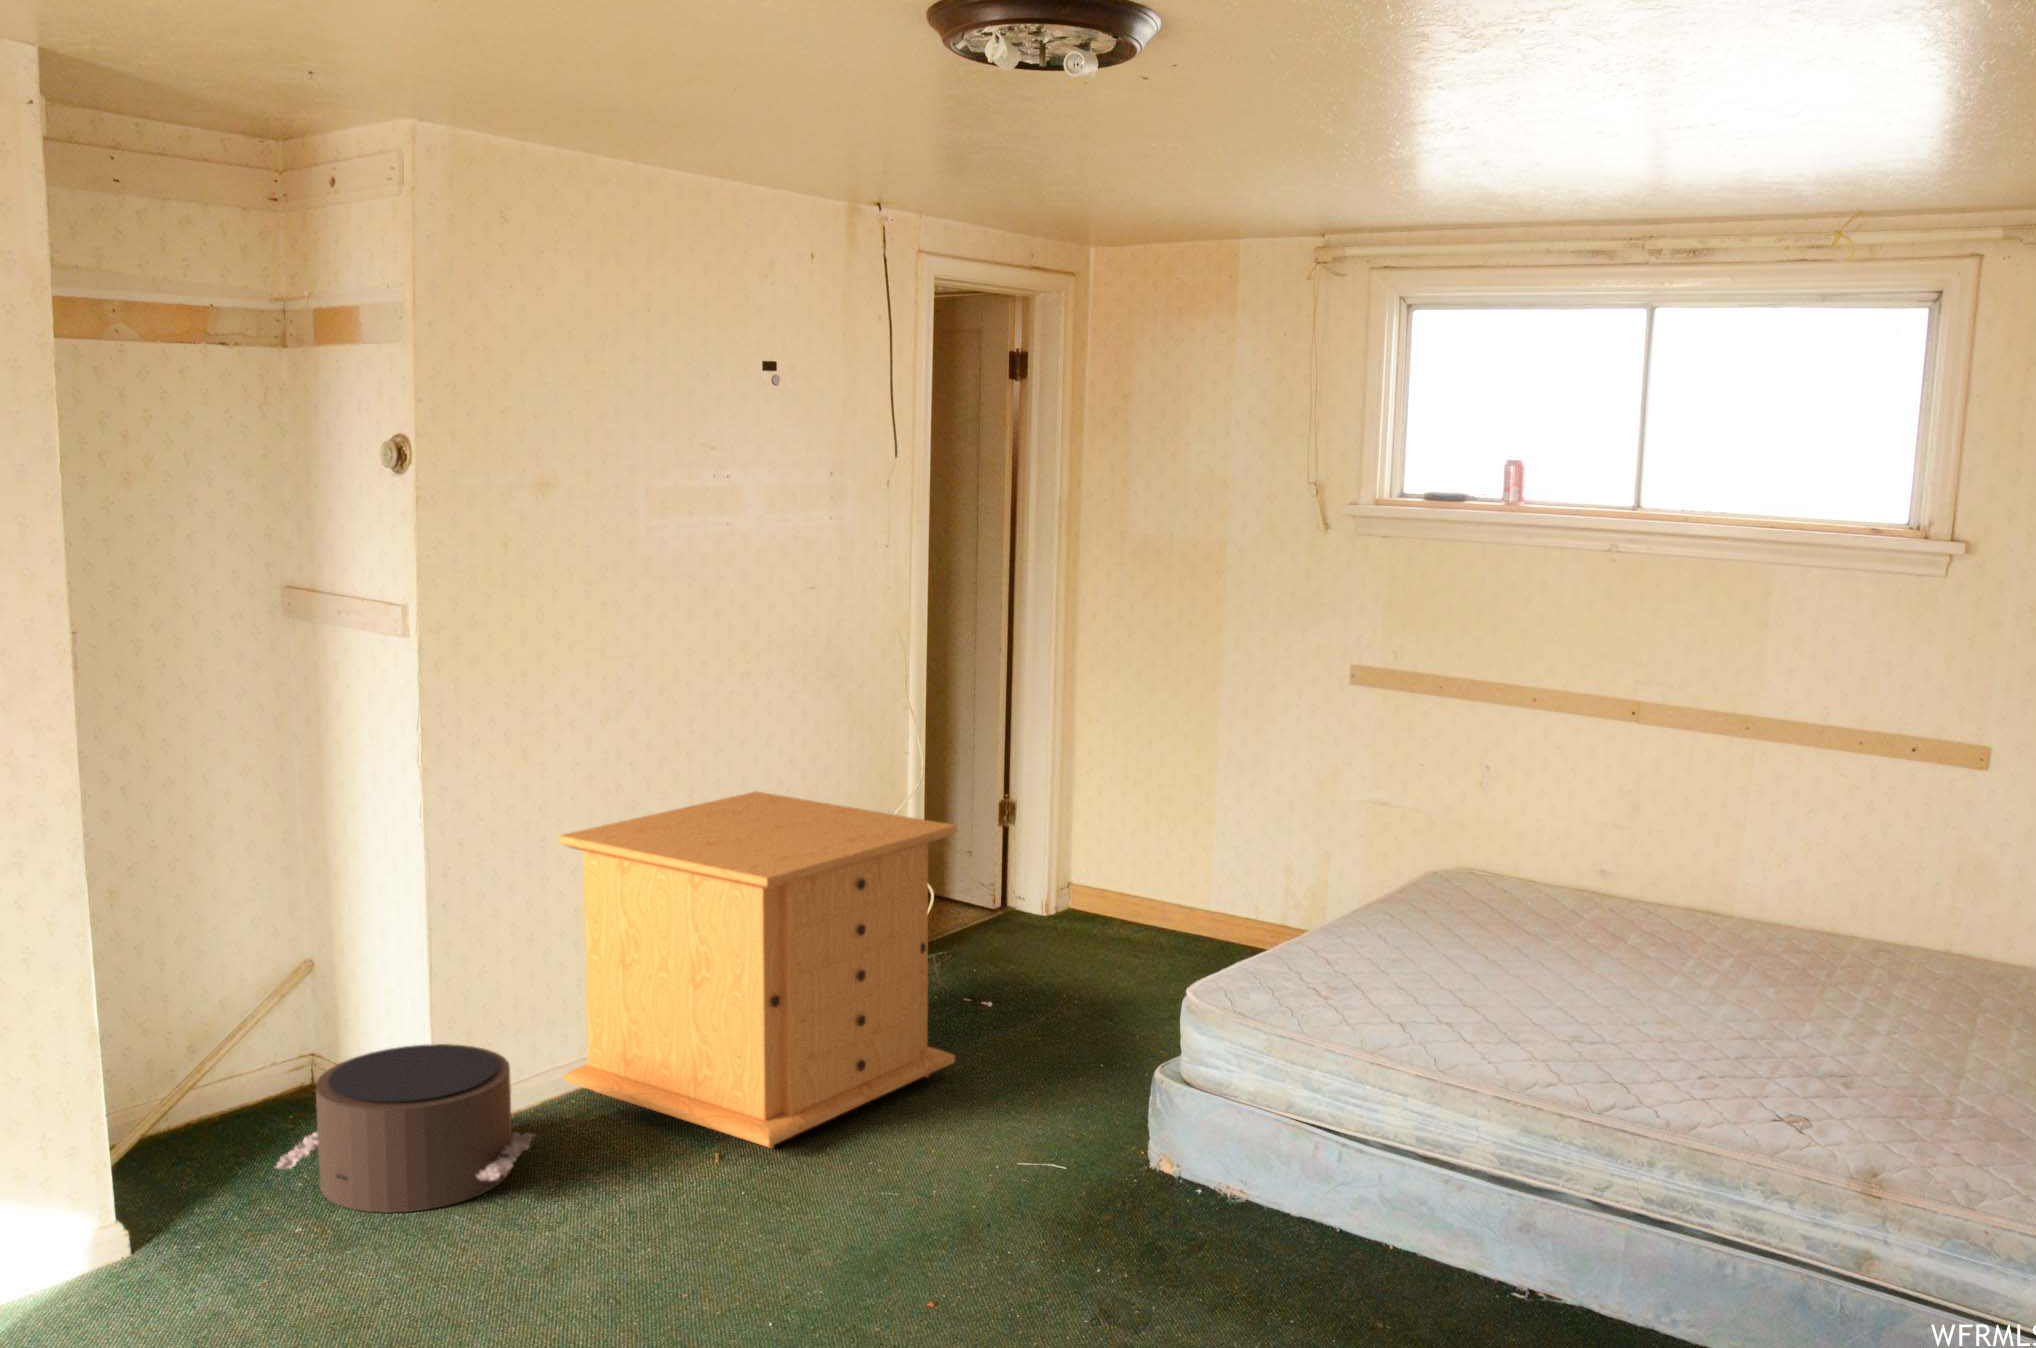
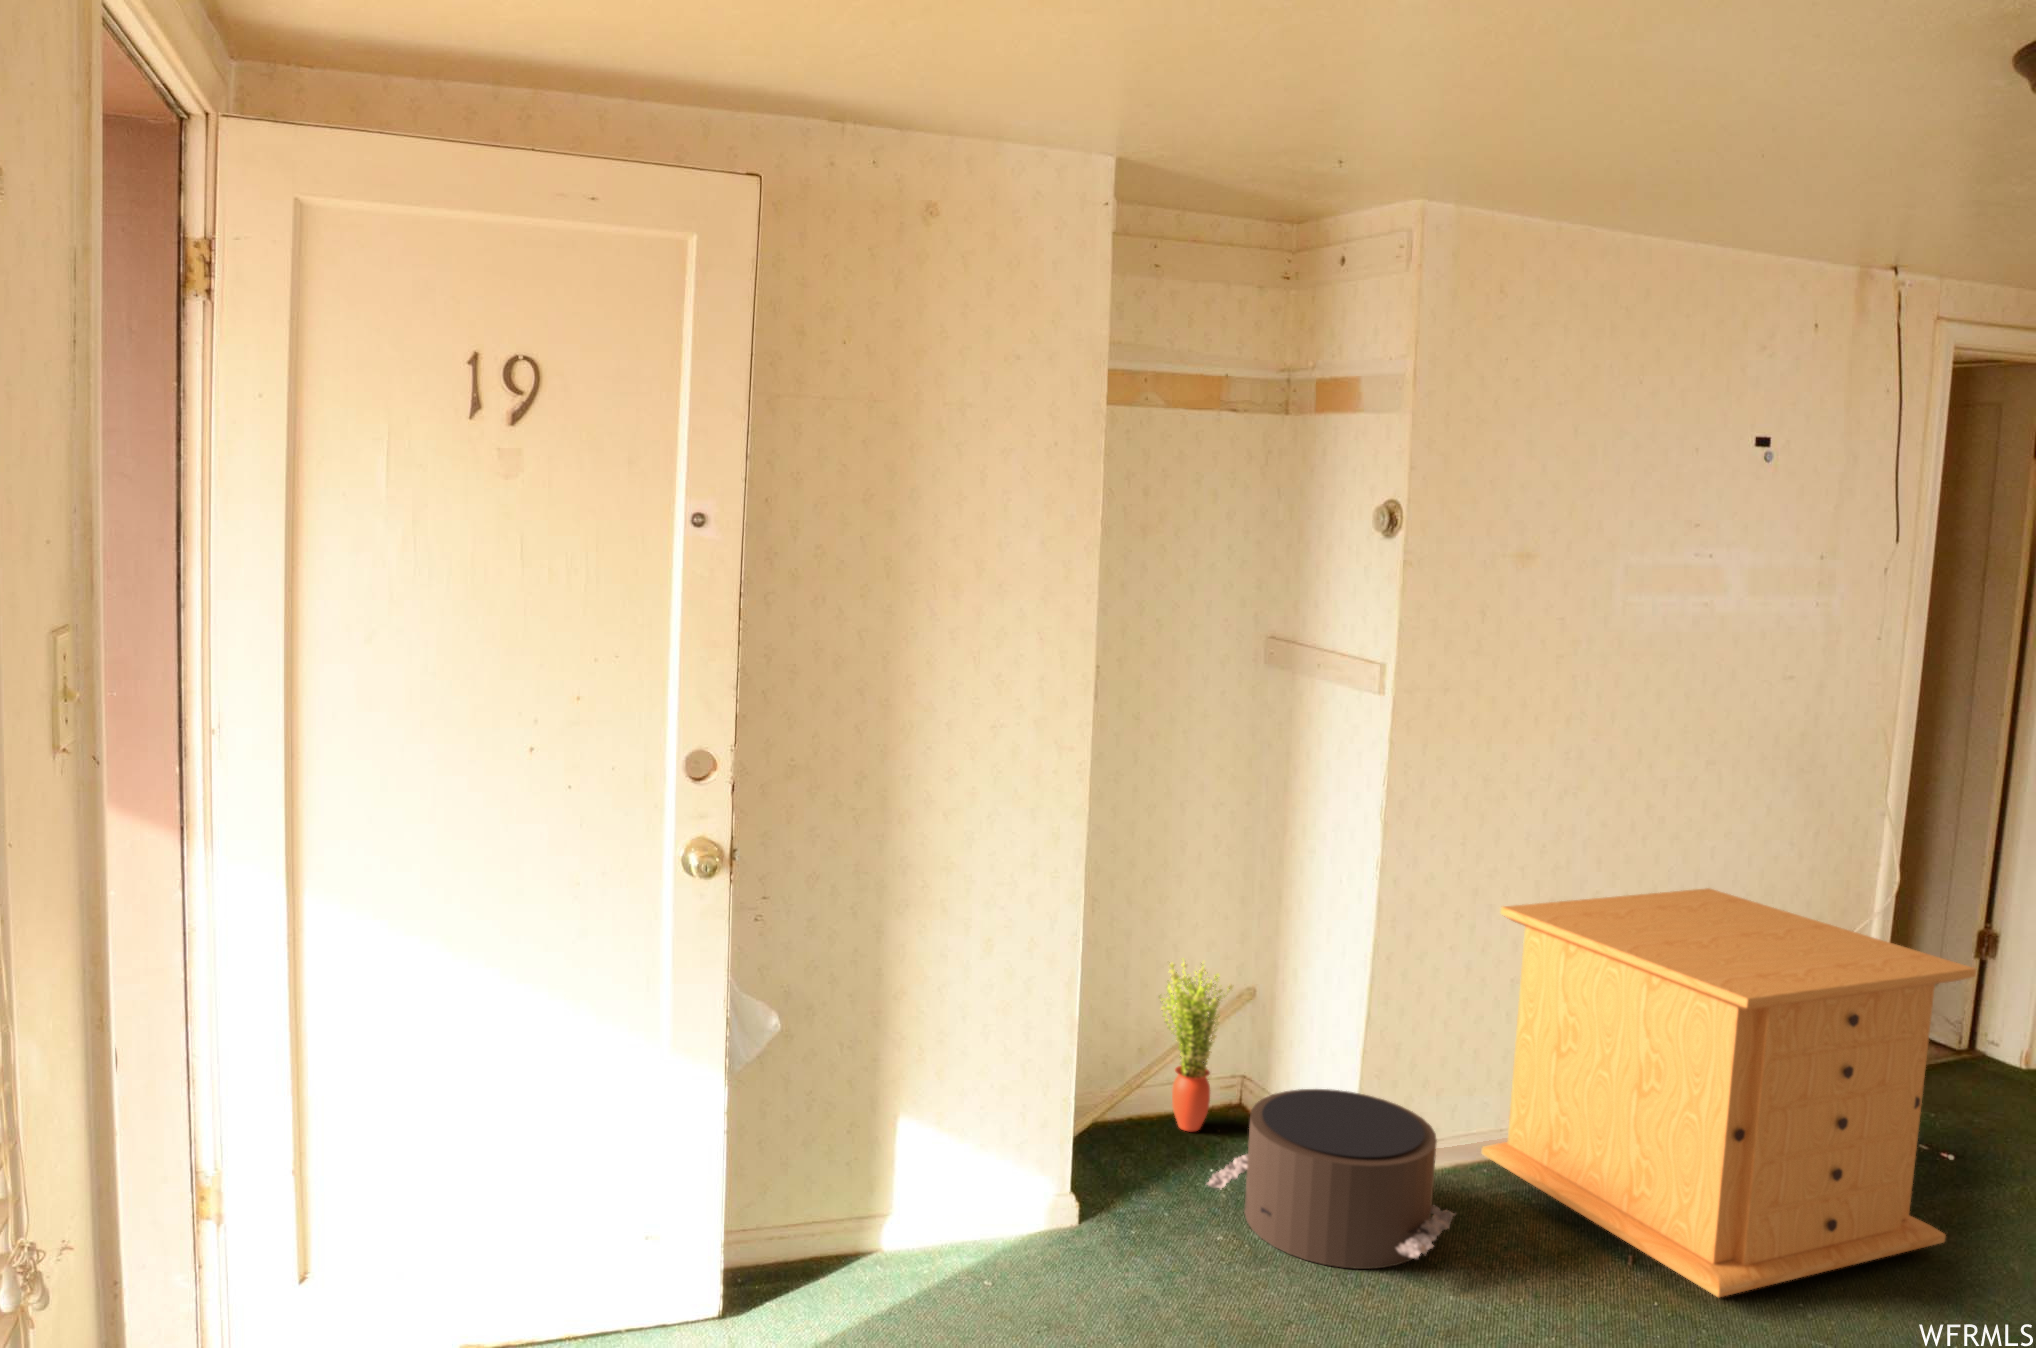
potted plant: none [200,942,287,1129] -> present [1159,962,1232,1131]

